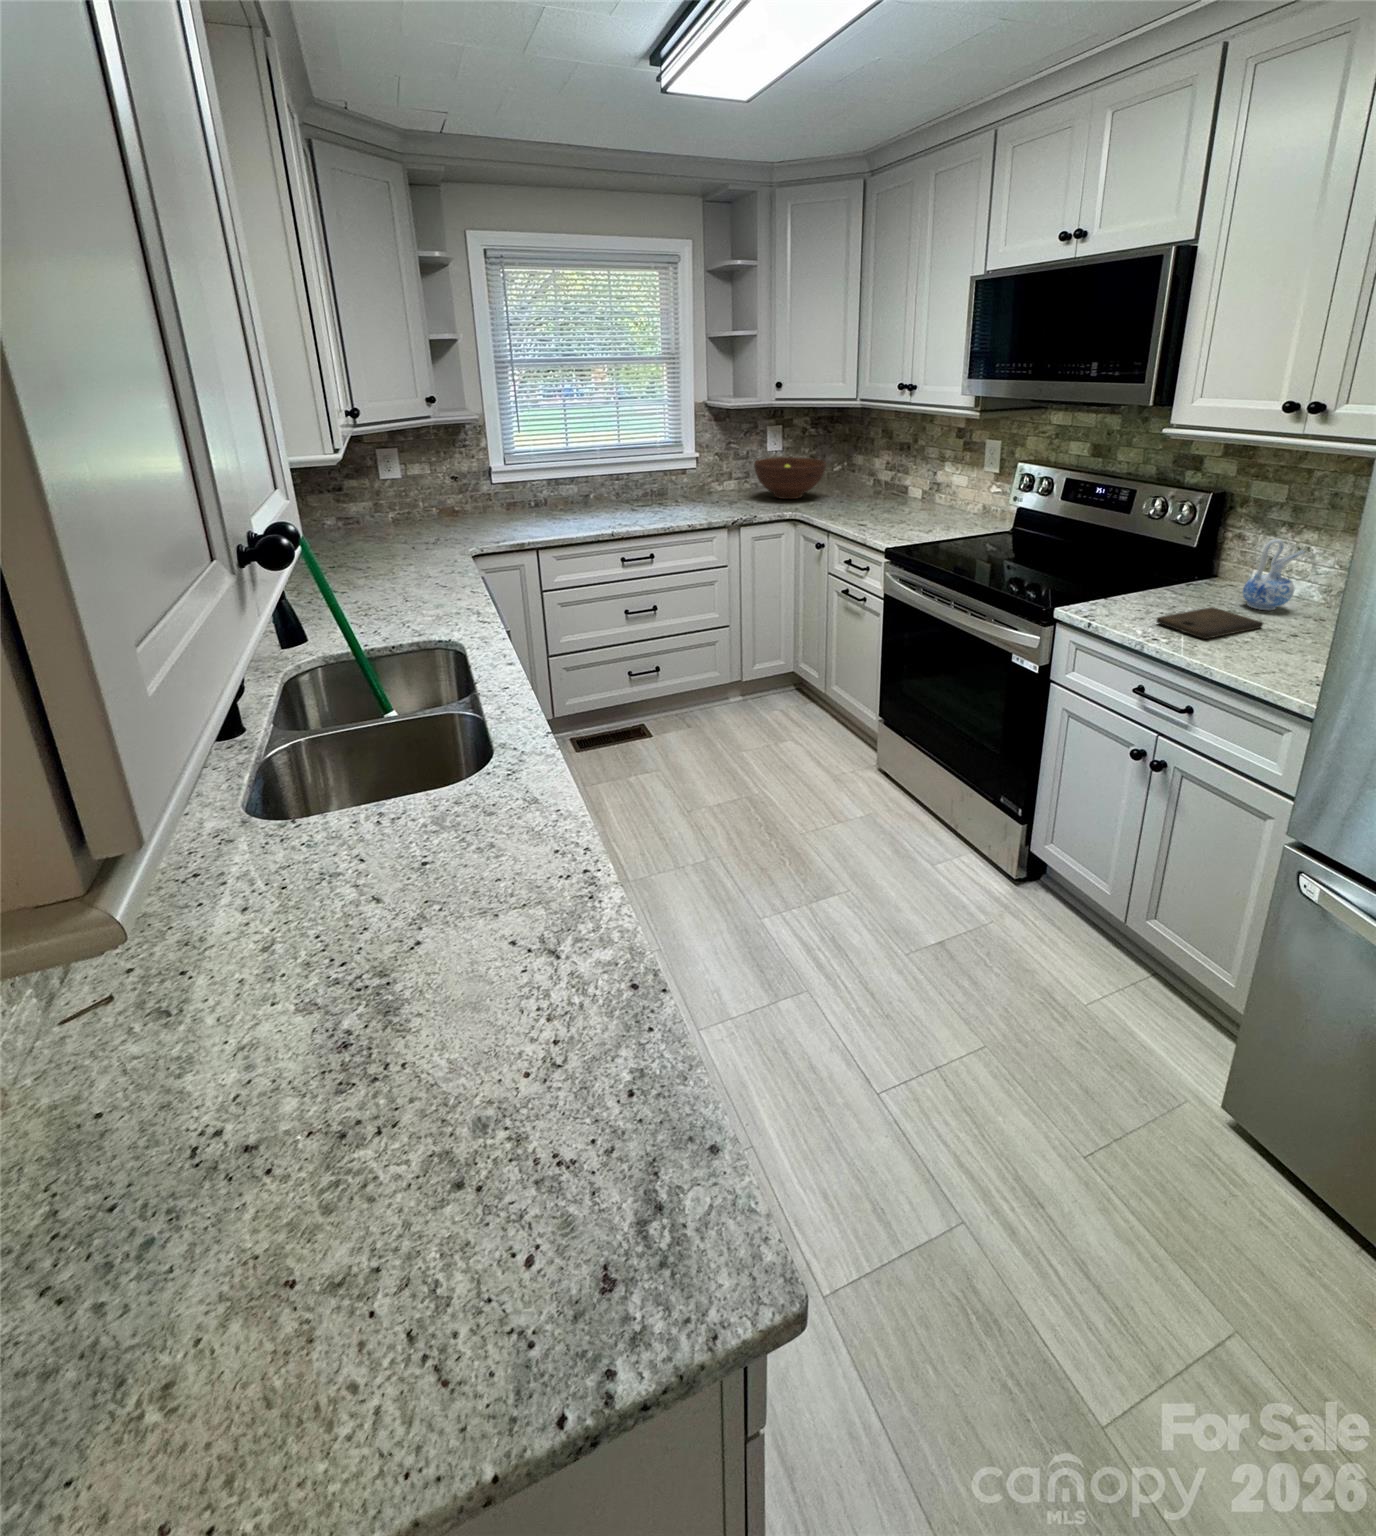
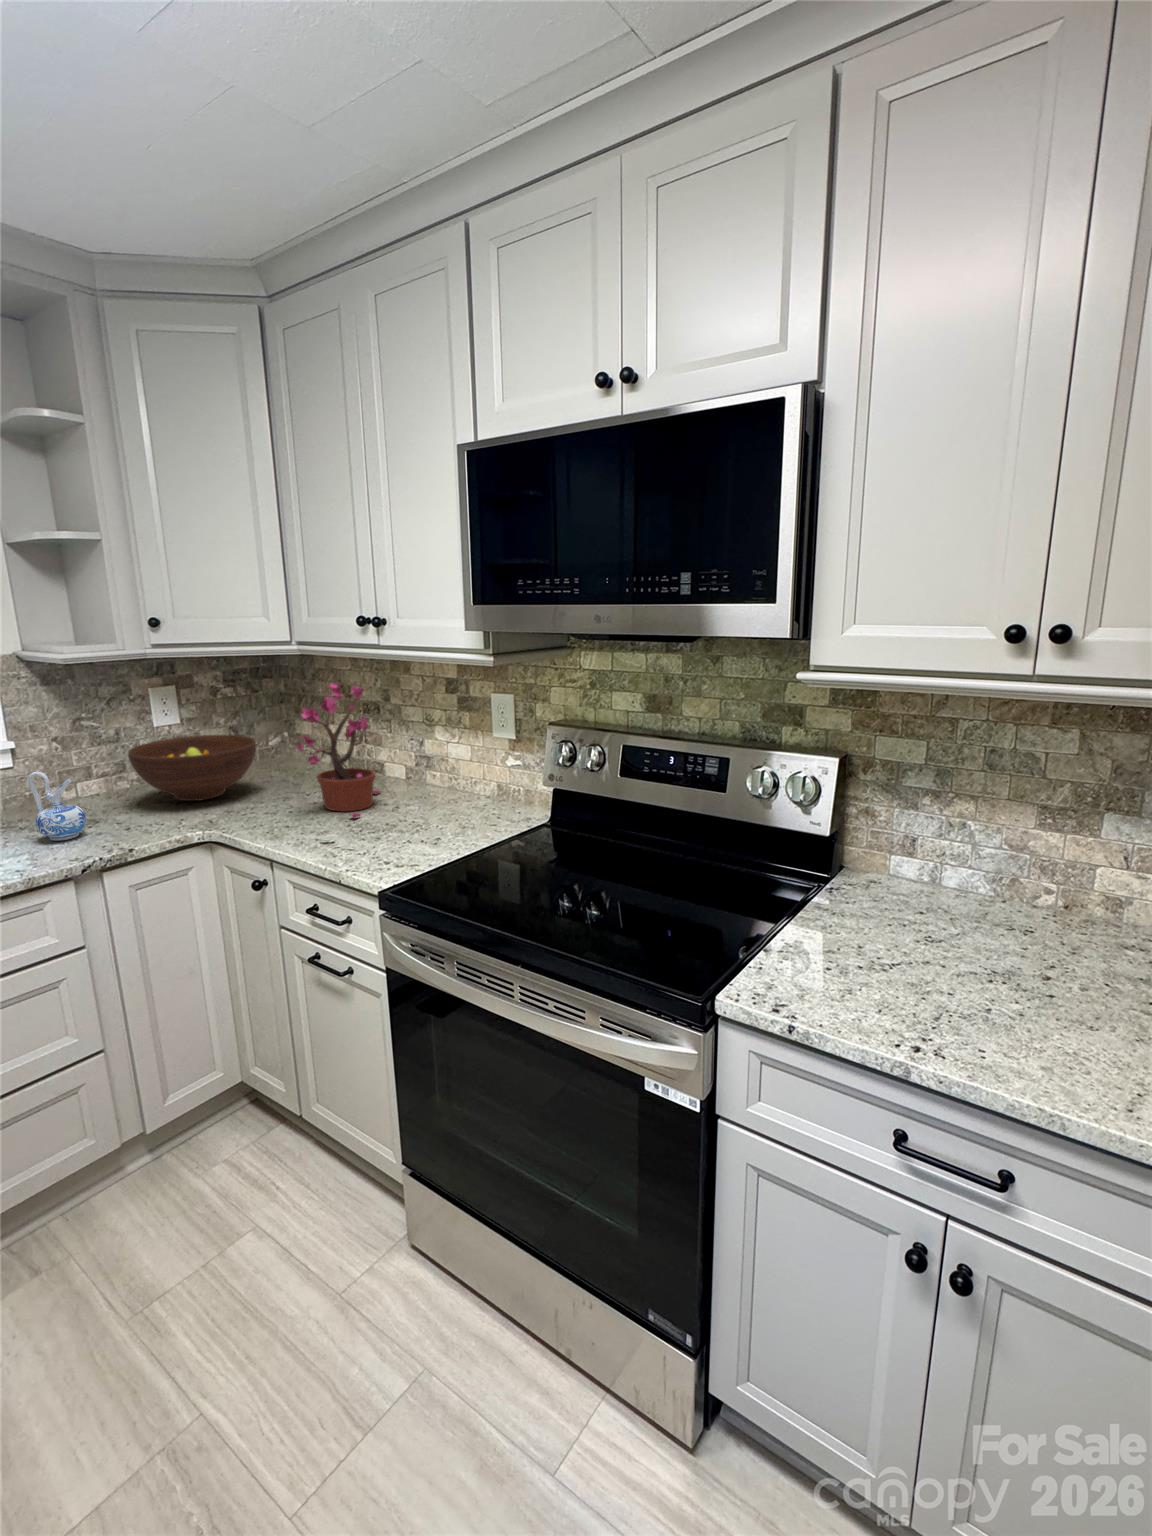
potted plant: none [852,423,905,517] -> present [294,683,380,818]
ceramic pitcher: present [1242,539,1304,610] -> present [28,772,86,841]
cutting board: present [1156,607,1263,639] -> none [867,941,994,1031]

